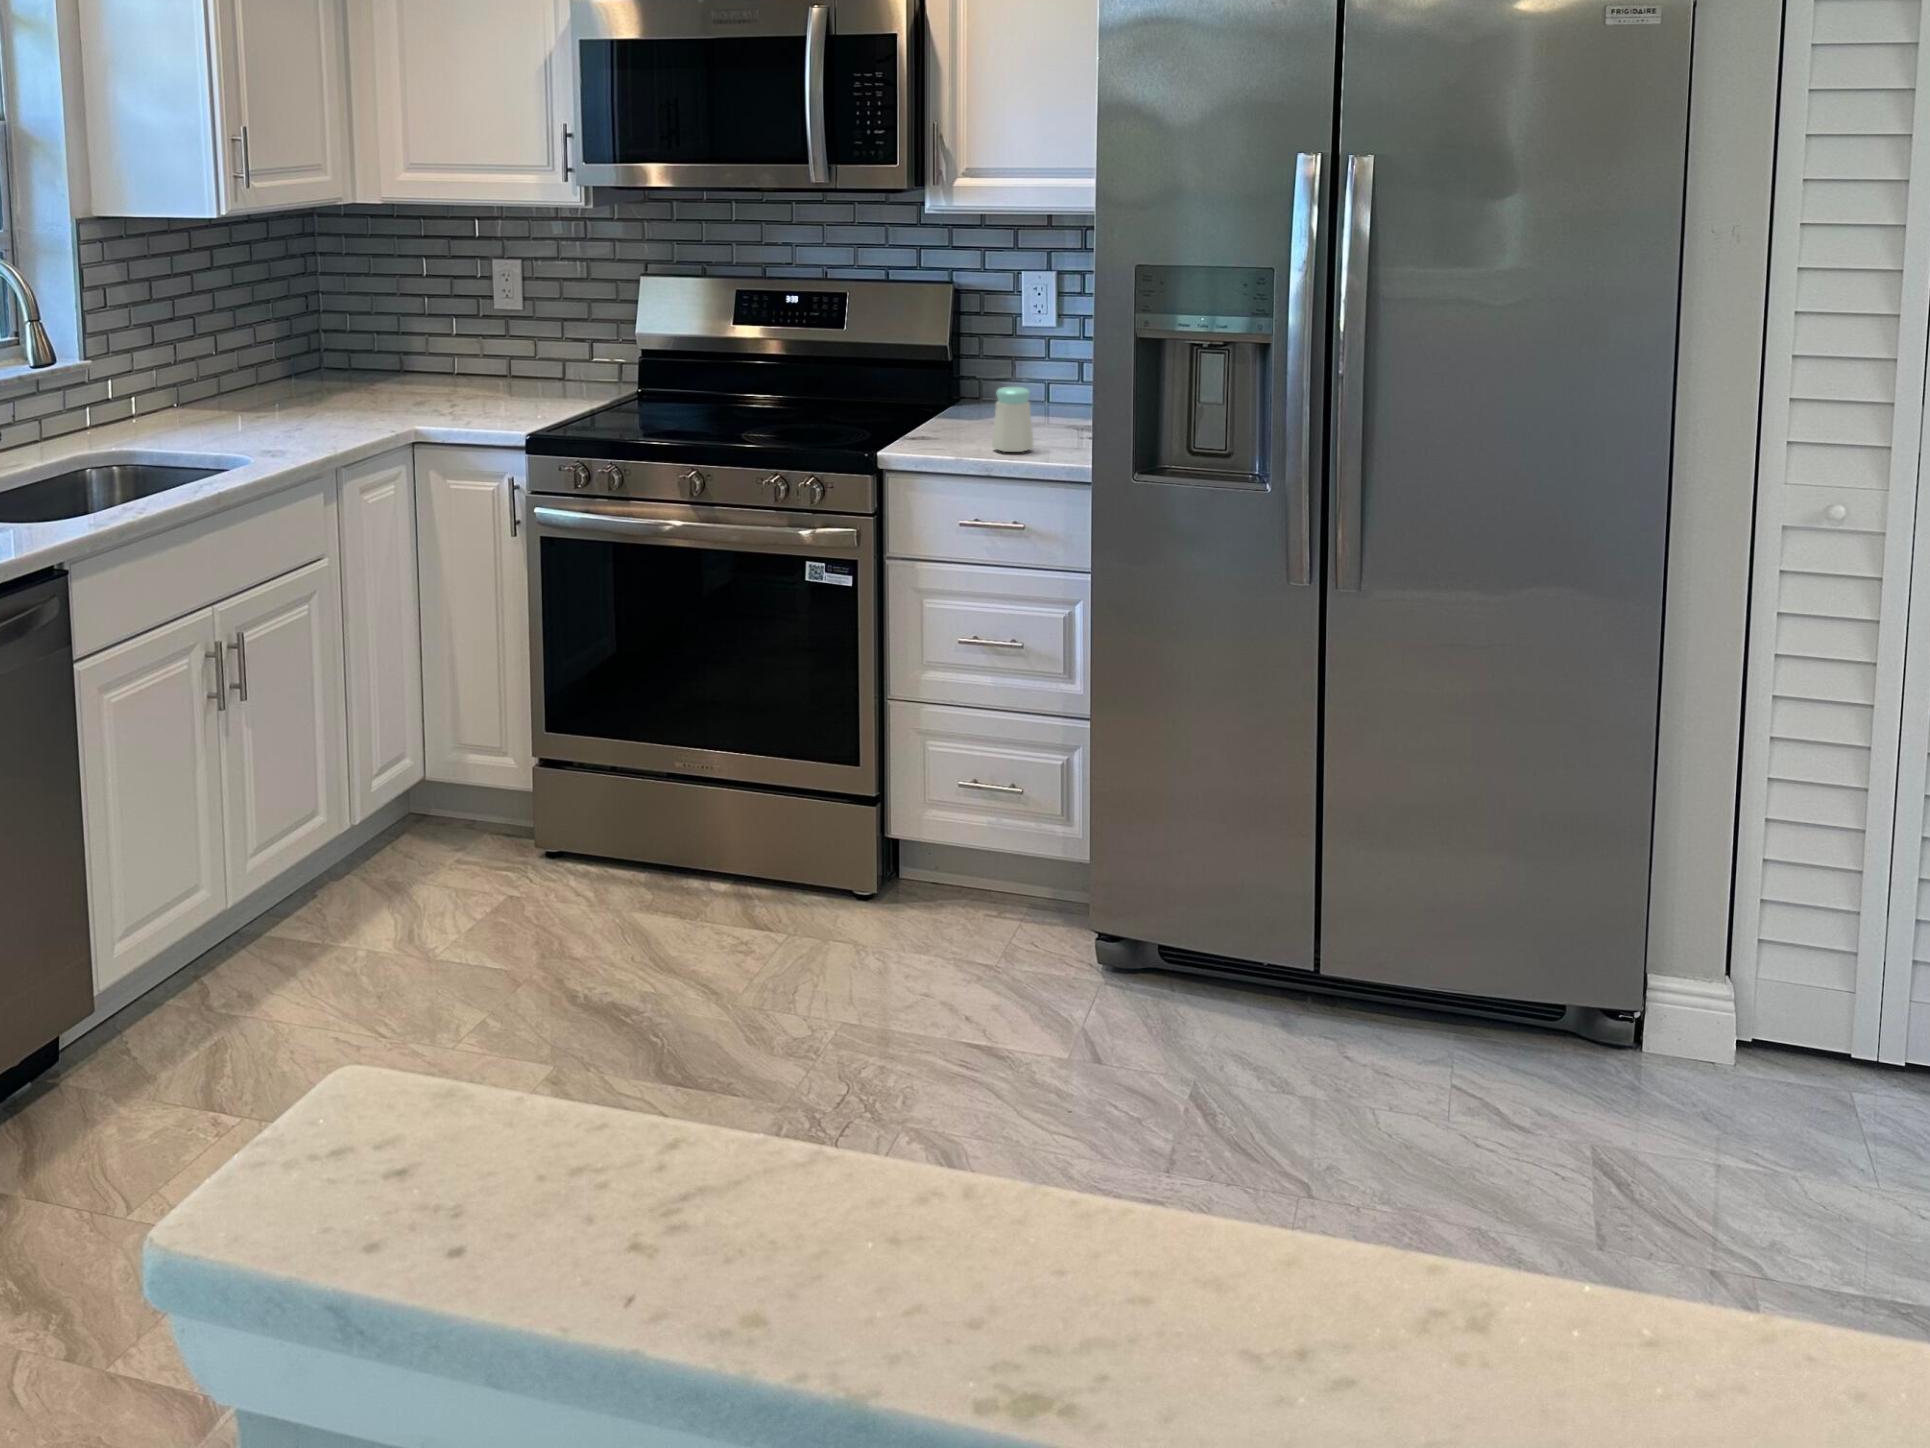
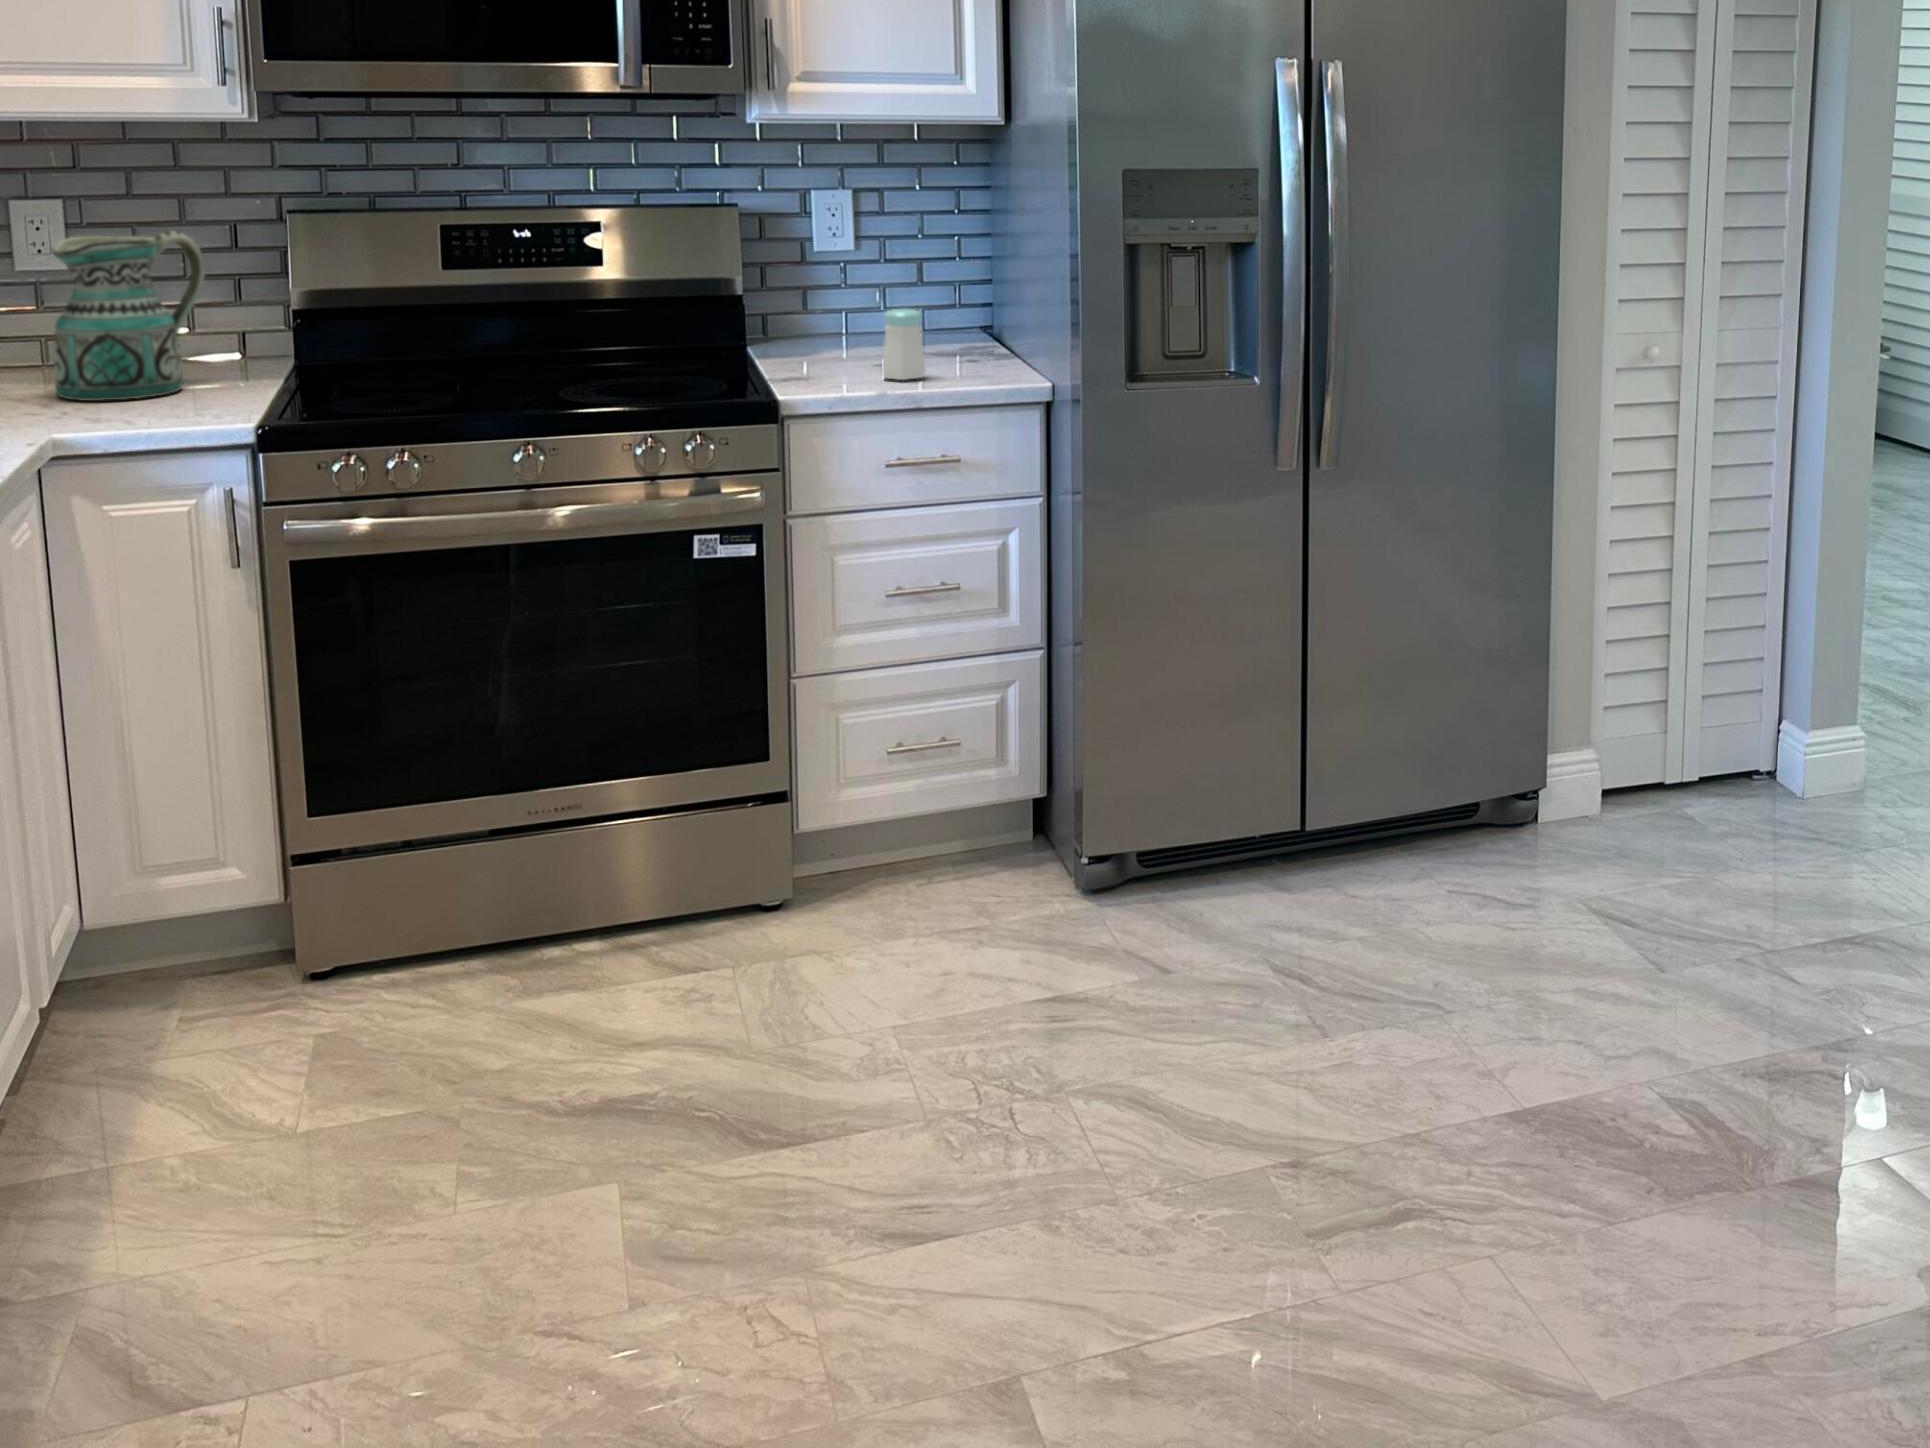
ceramic pitcher: none [467,285,571,406] -> present [52,231,205,401]

